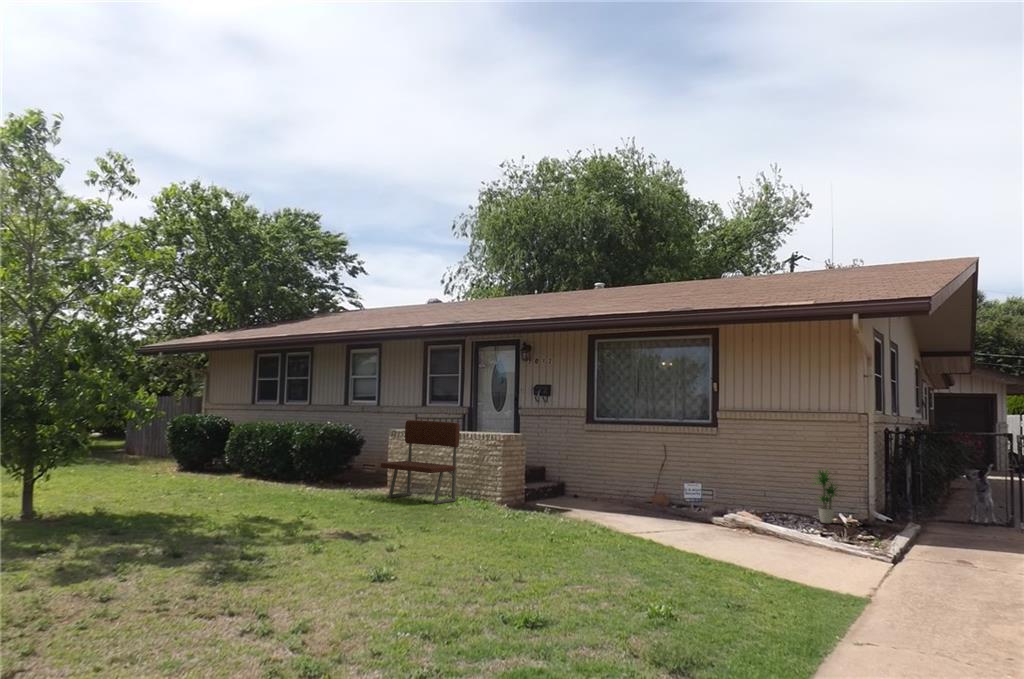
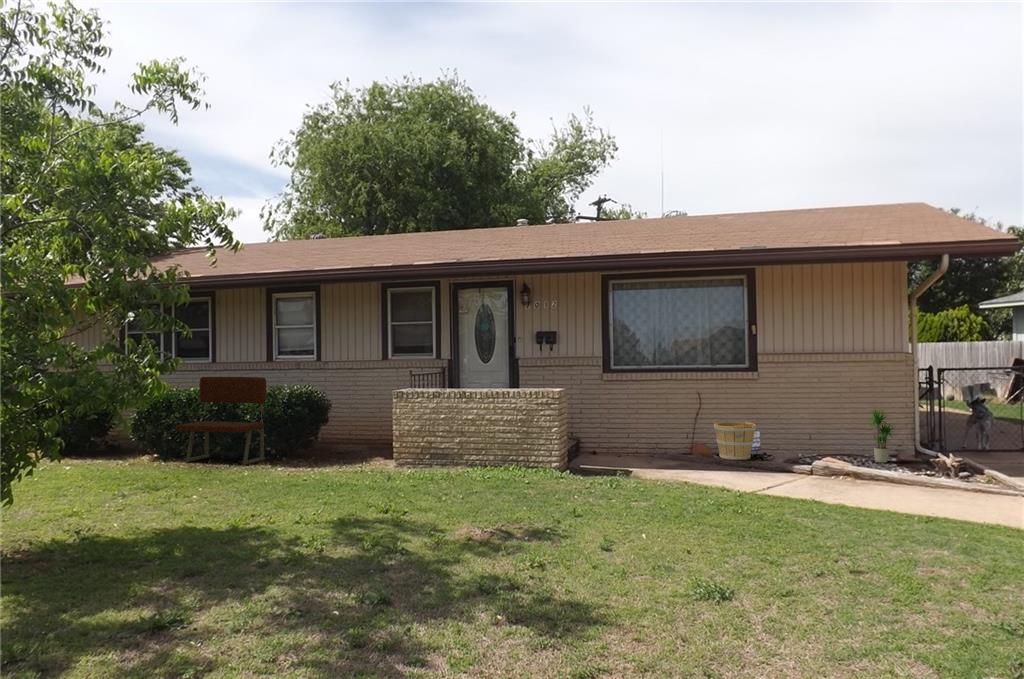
bench: present [380,420,460,504] -> present [176,377,266,465]
wooden bucket: none [668,474,708,511] -> present [714,422,756,460]

